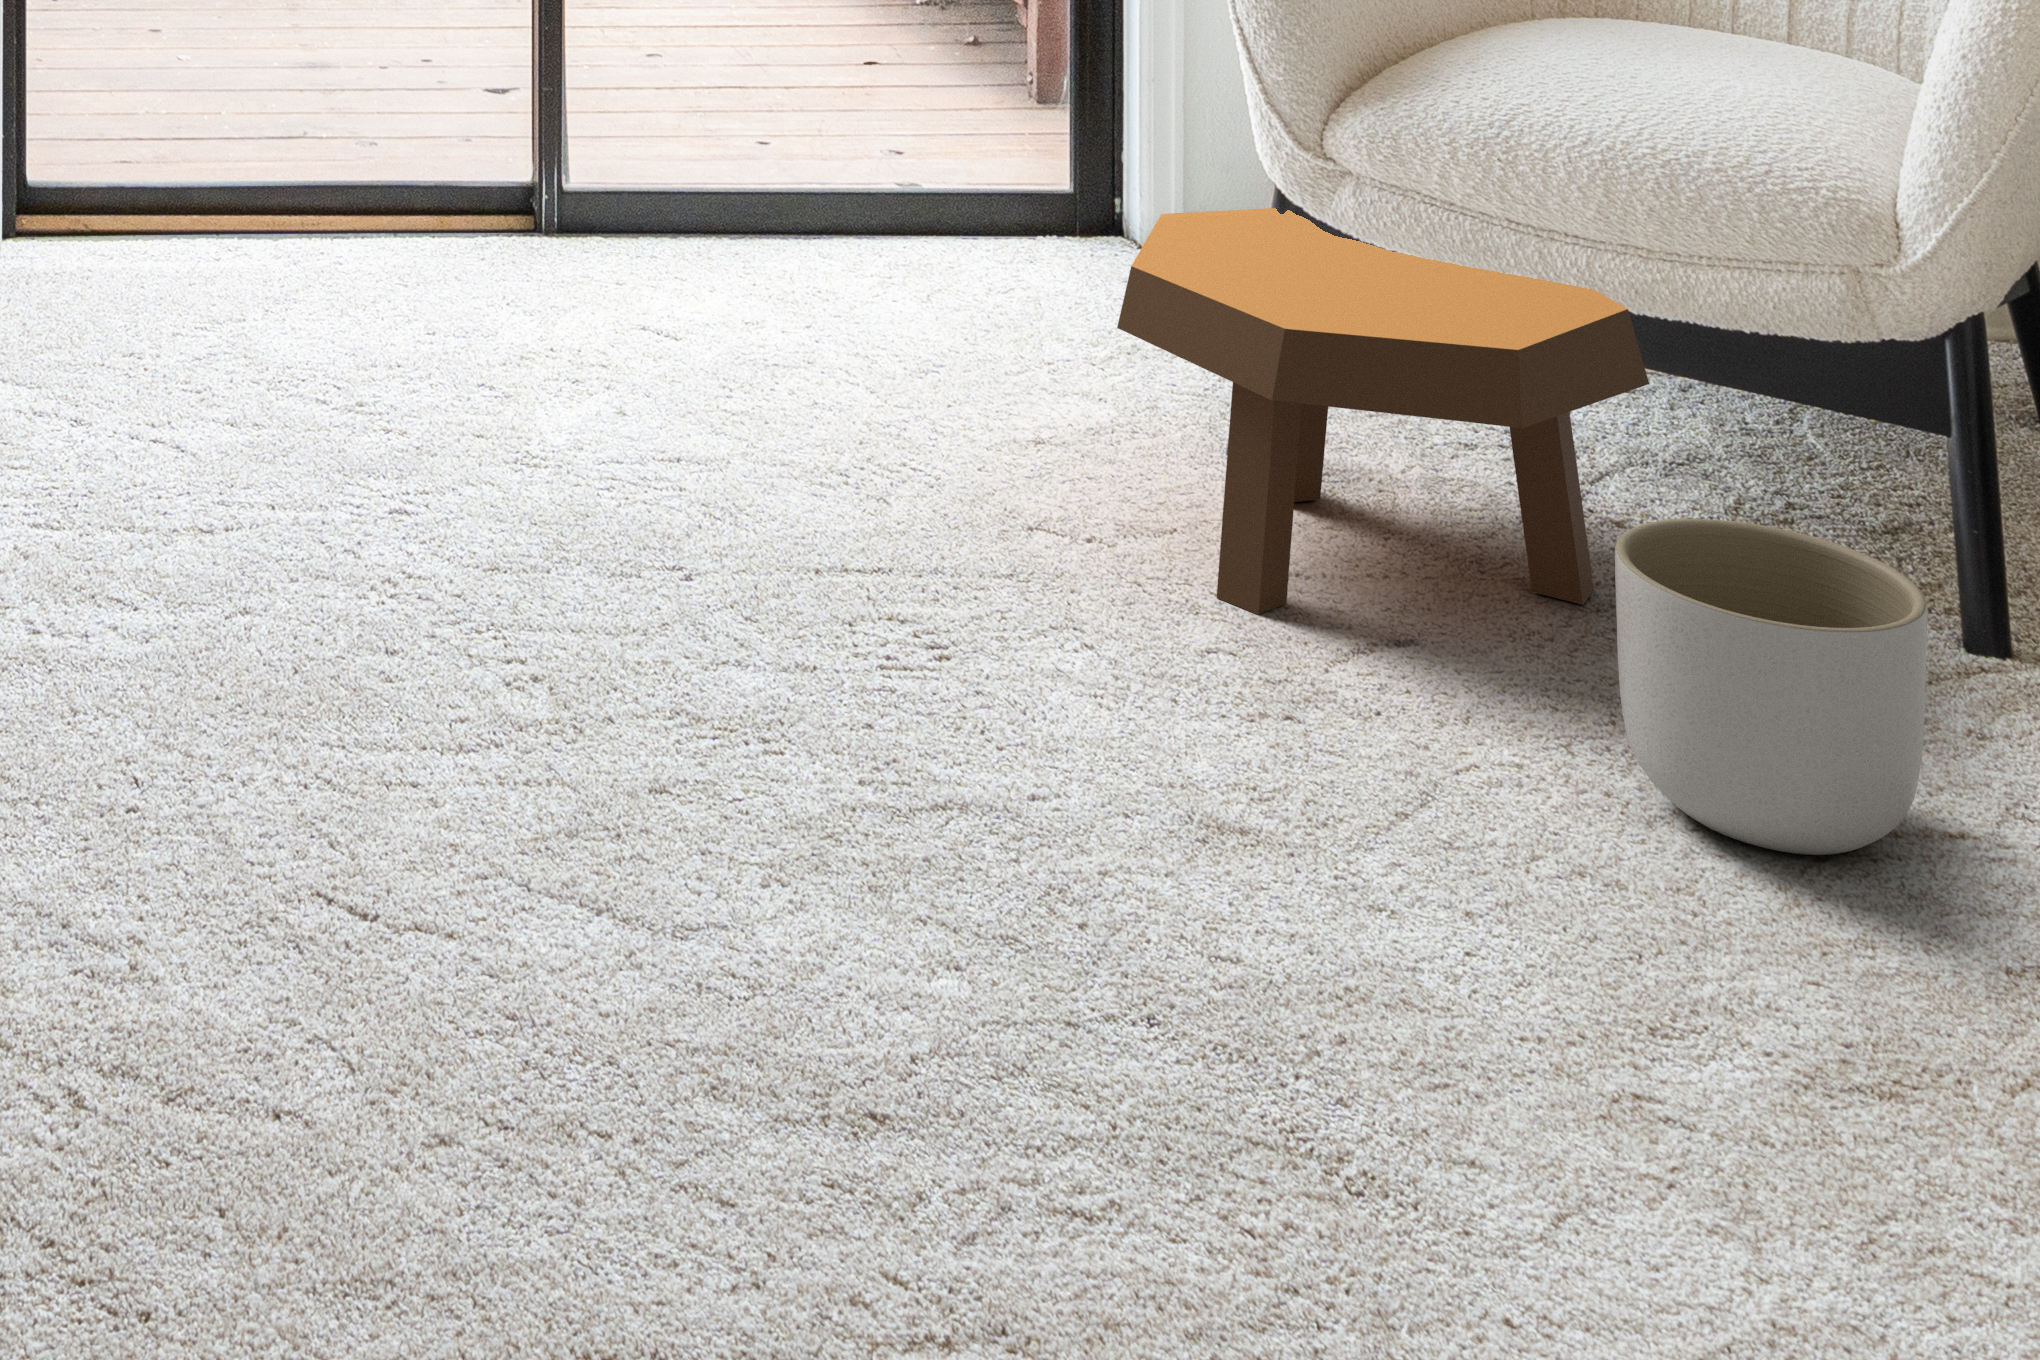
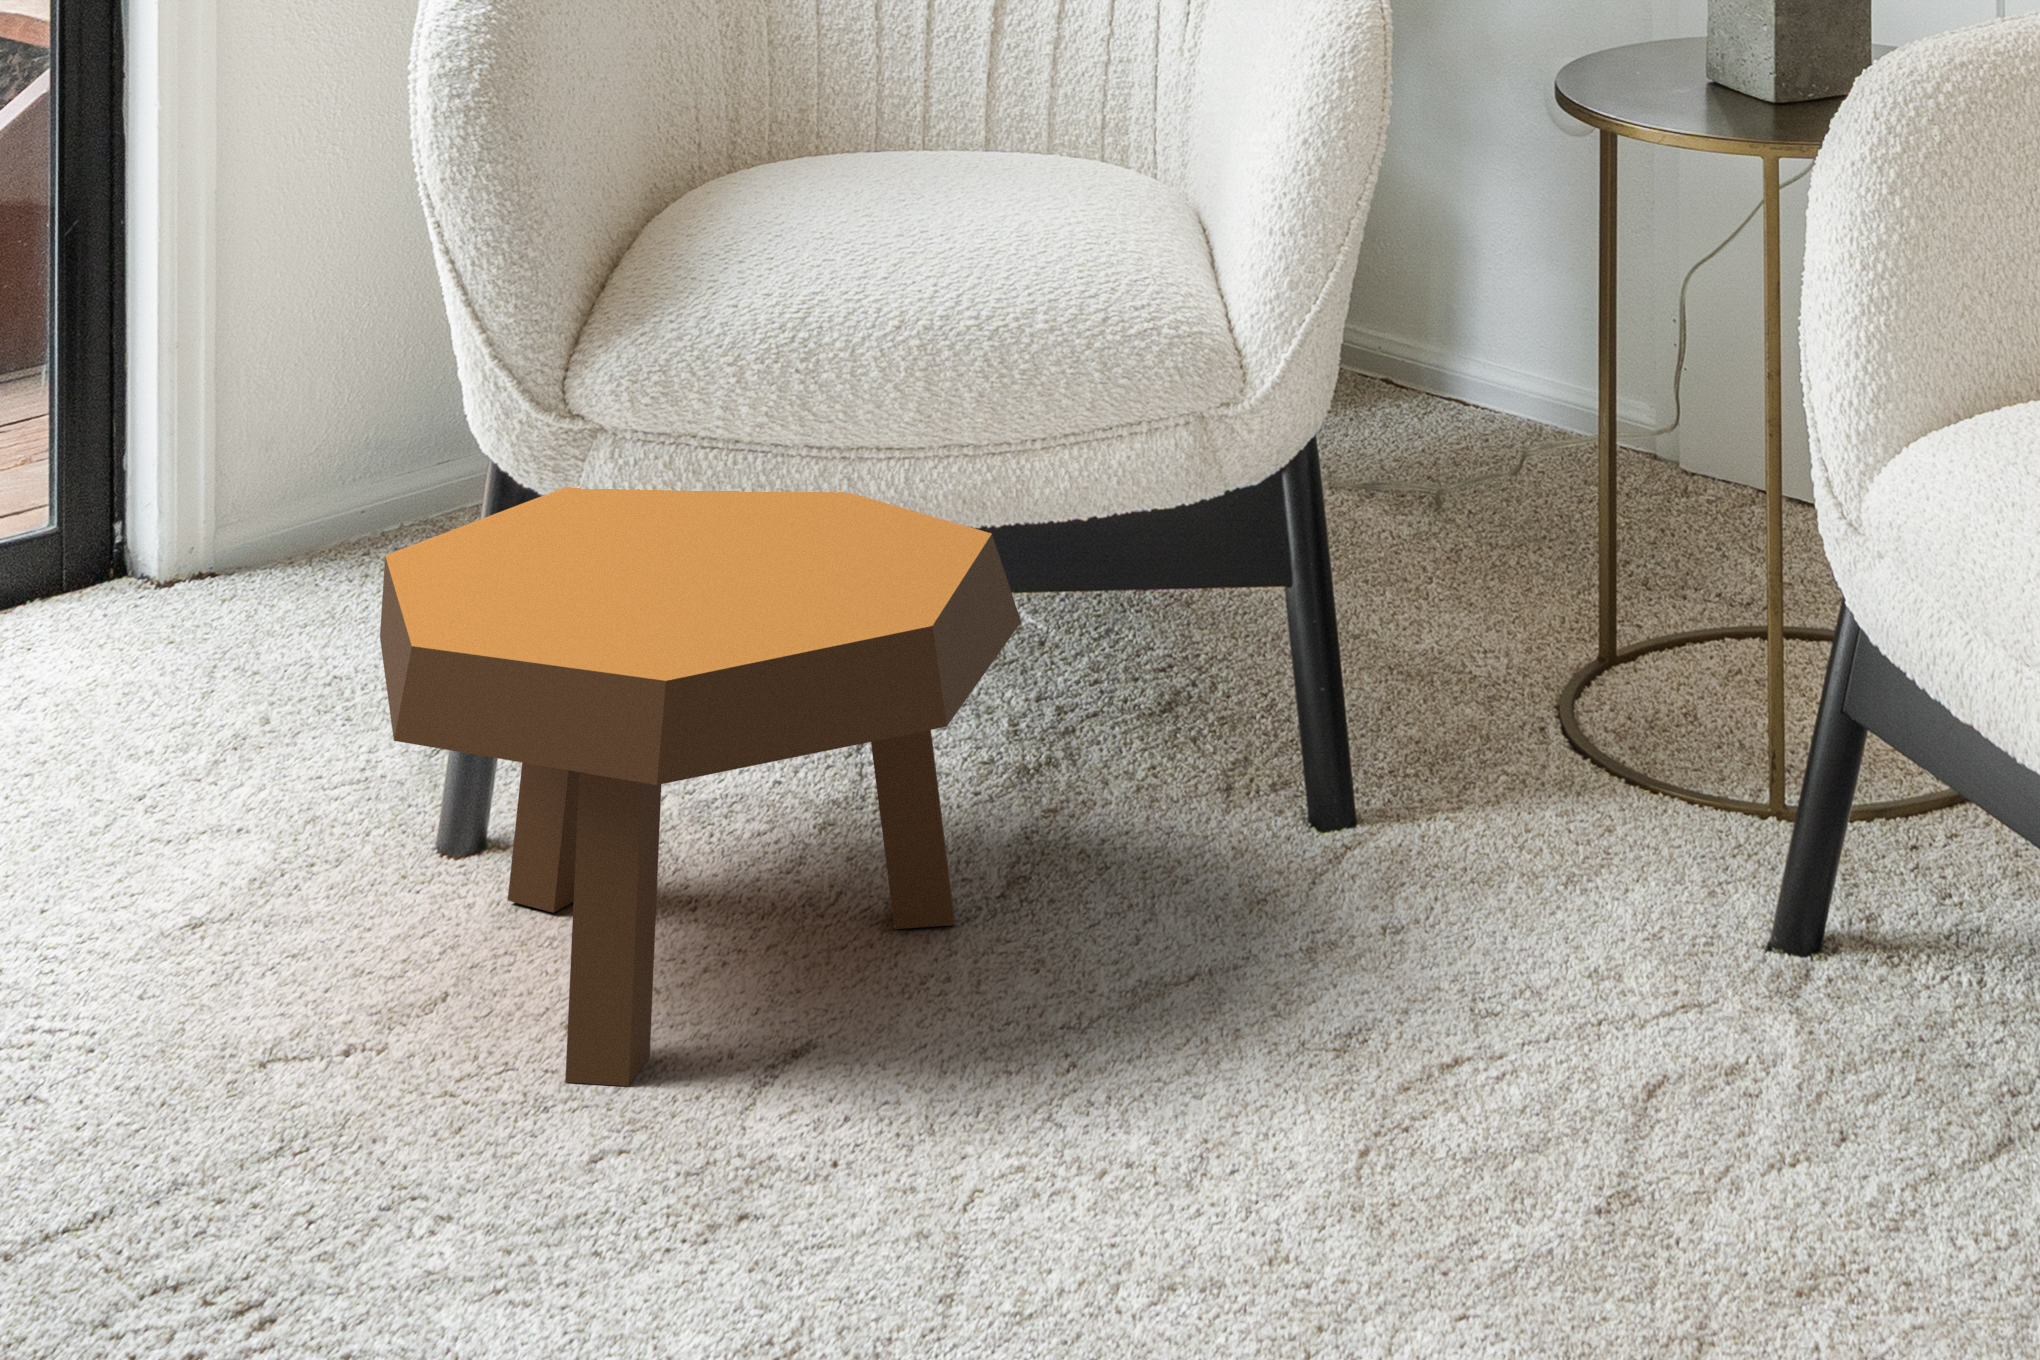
planter: present [1615,519,1927,855] -> none [1135,764,1464,1168]

